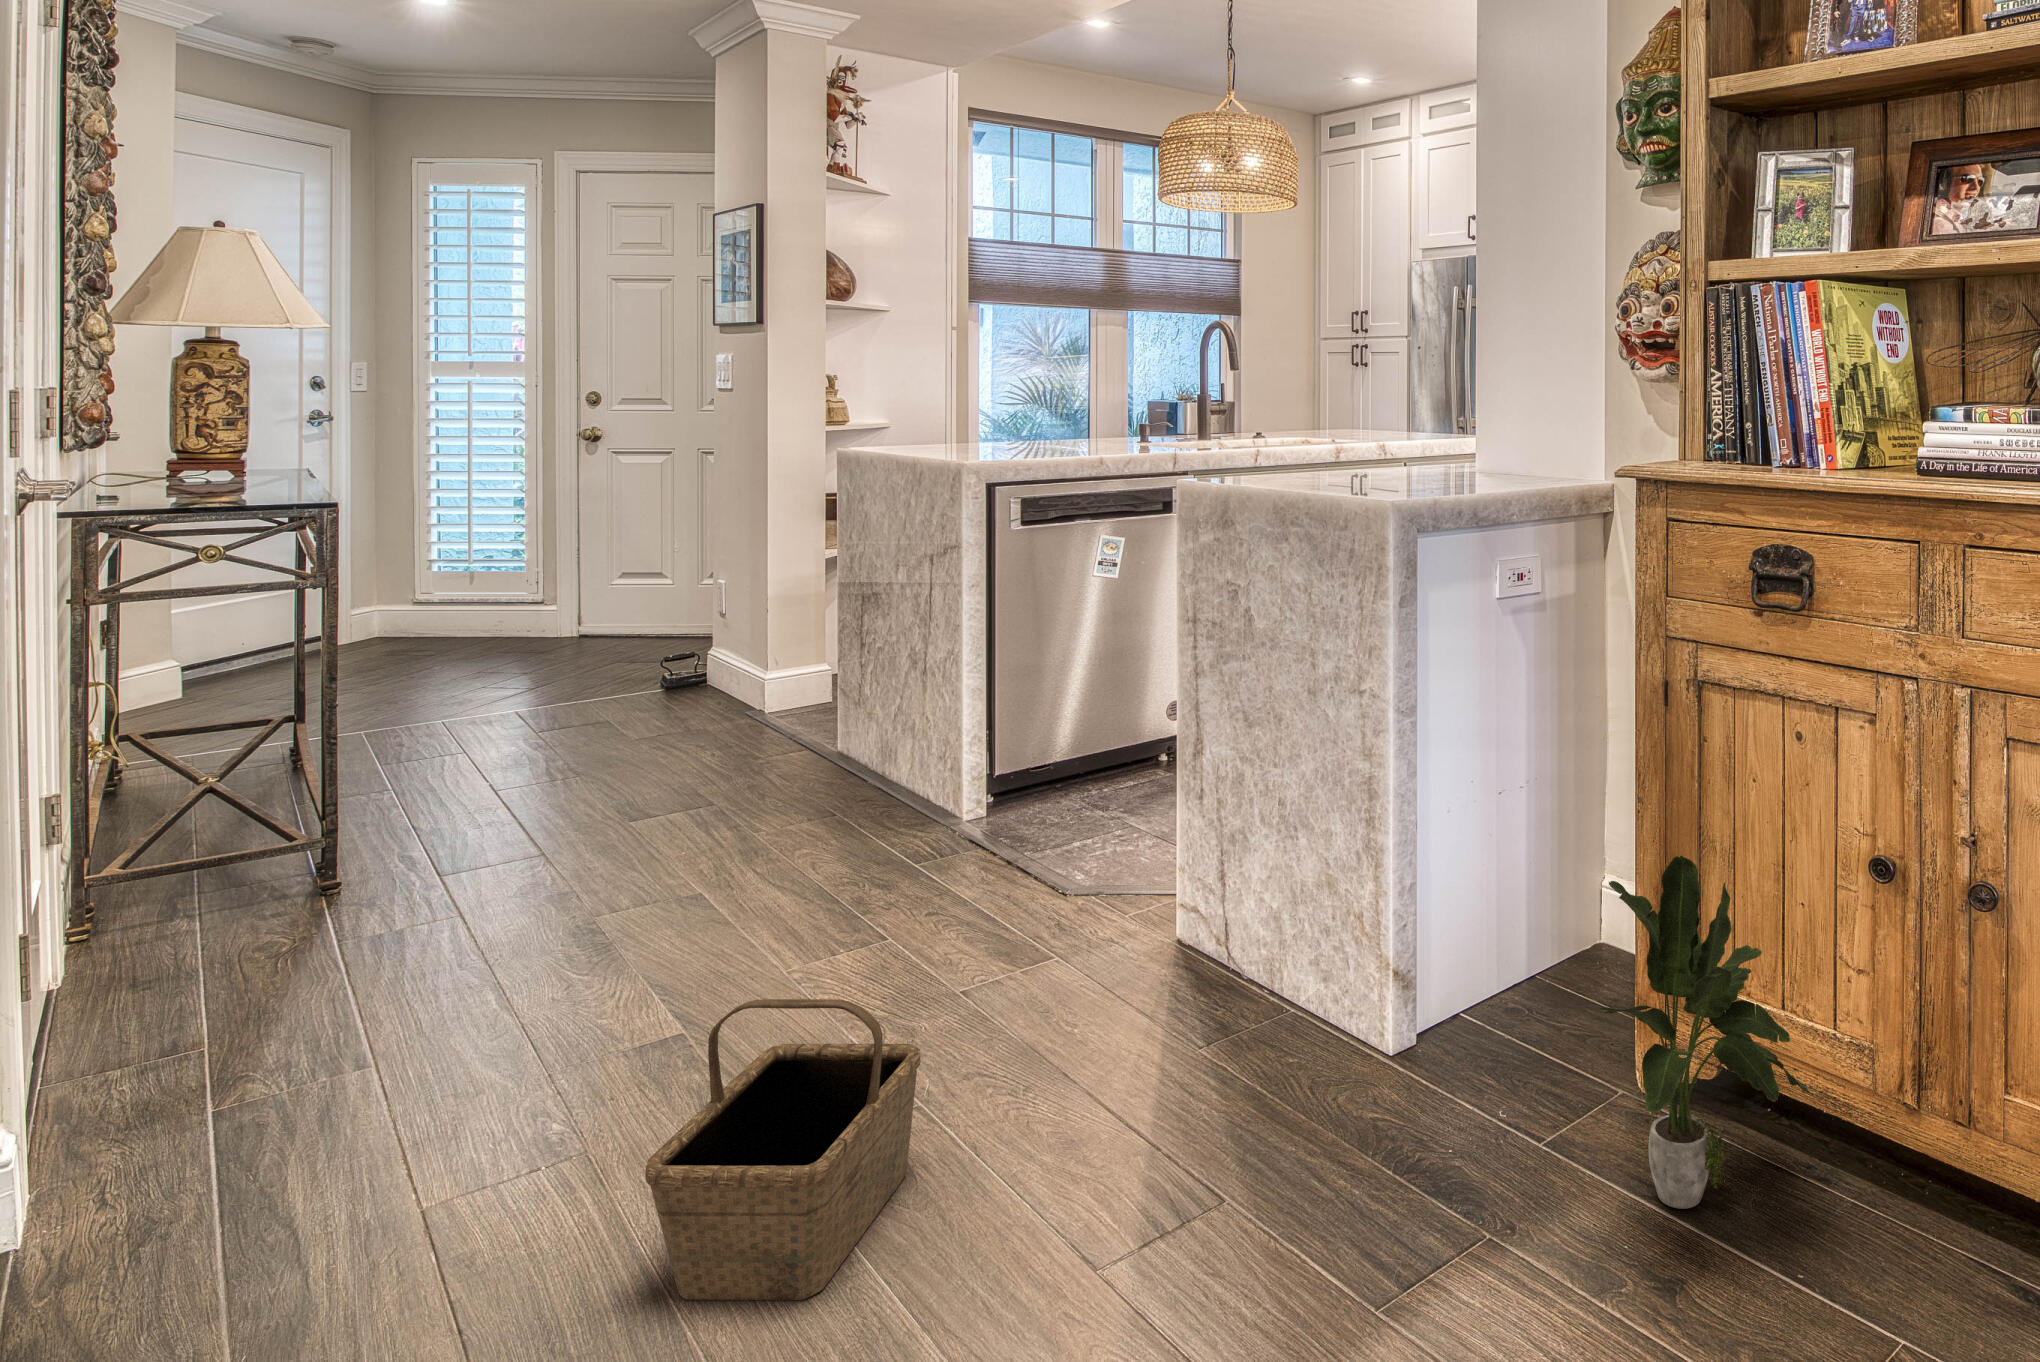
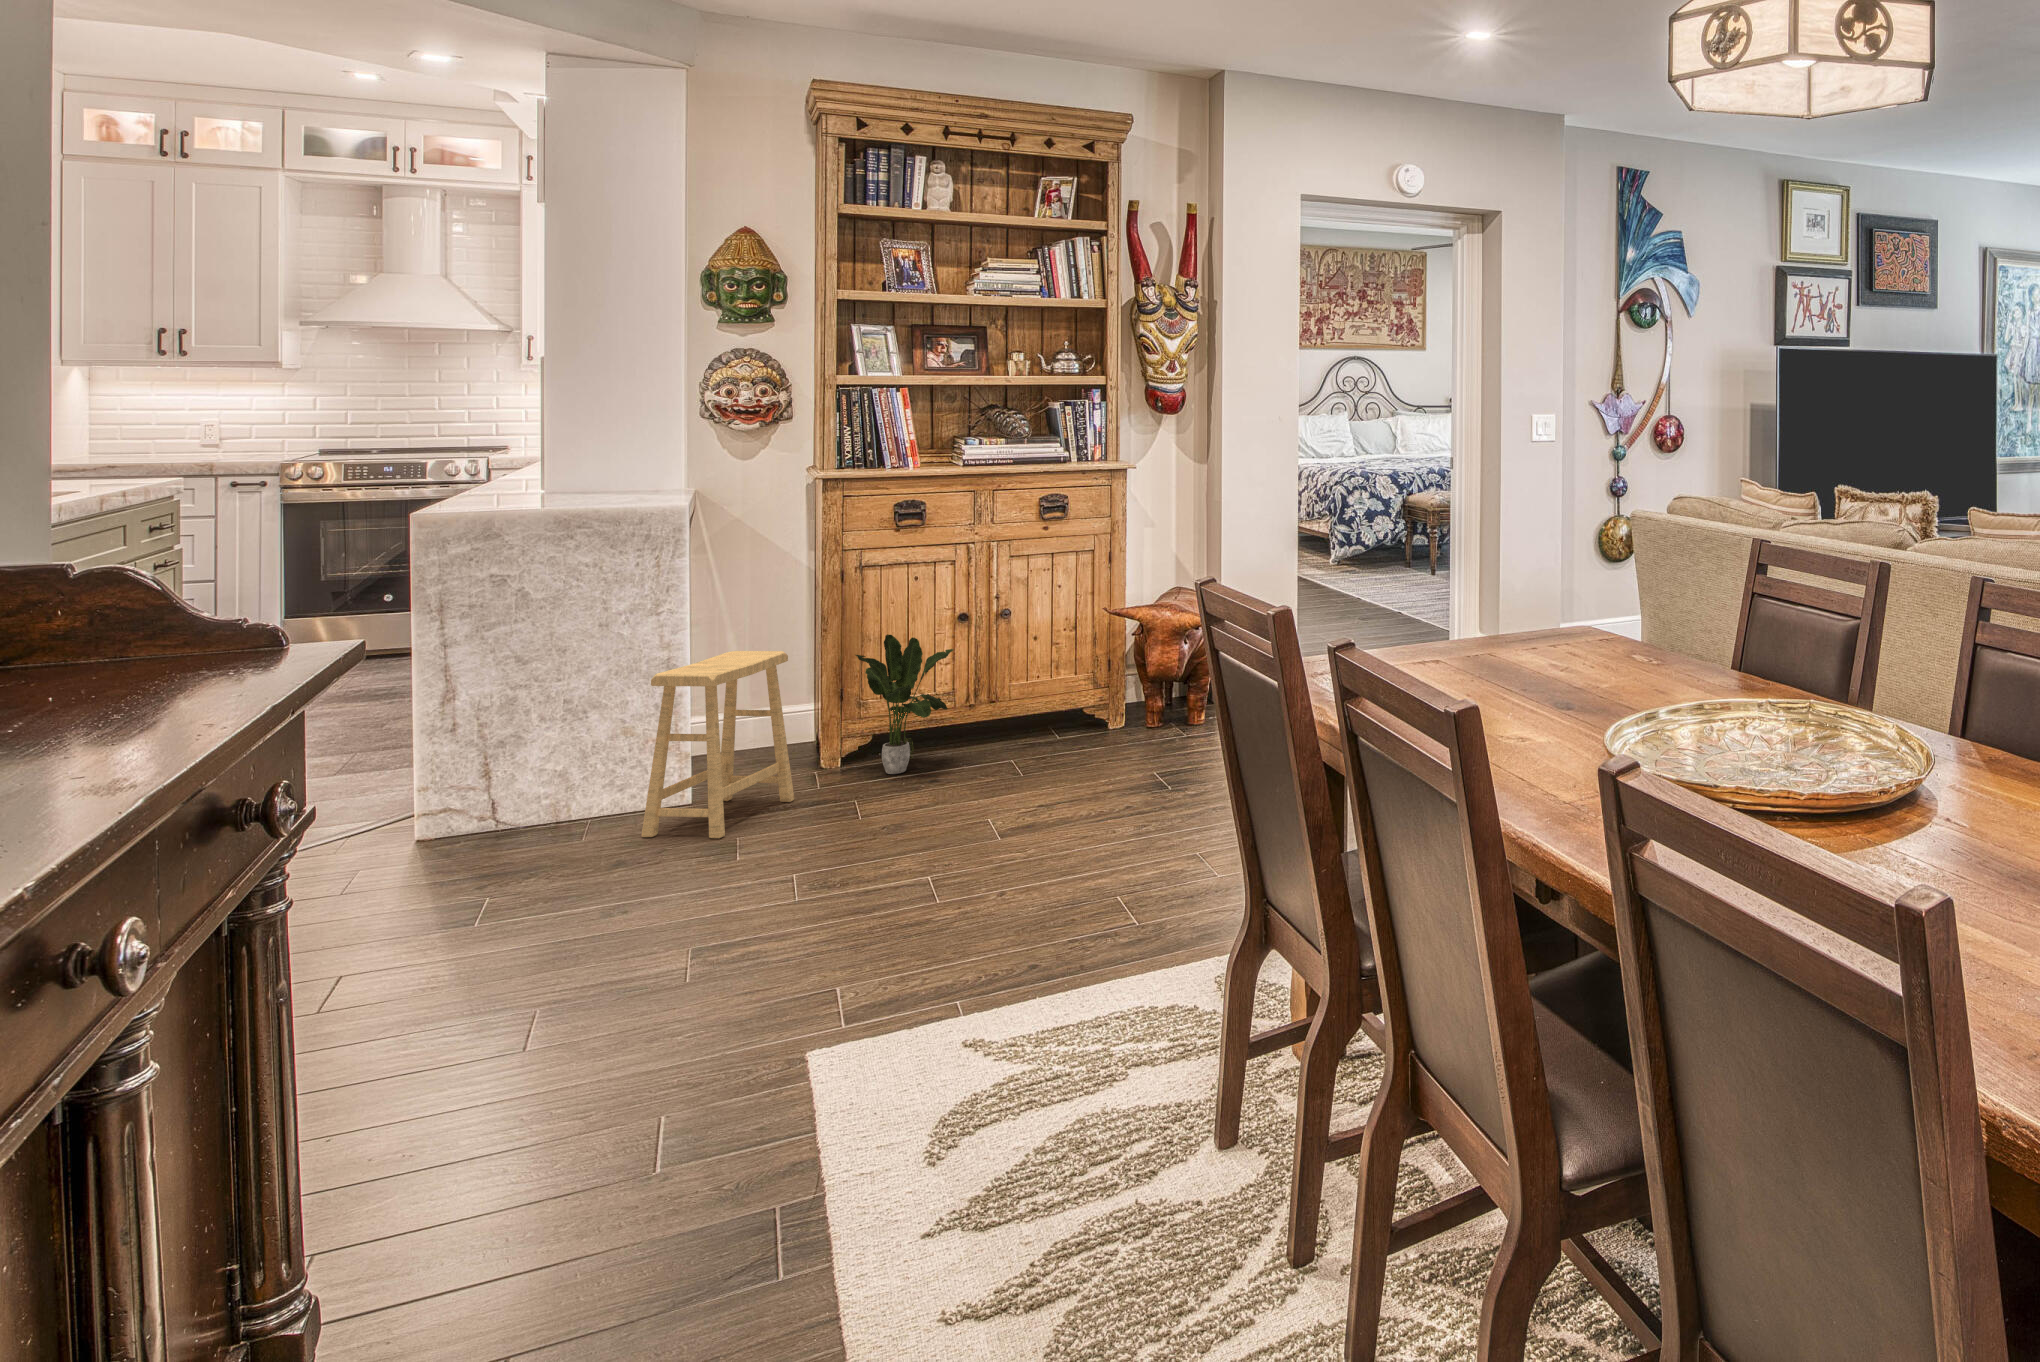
footstool: none [1183,798,1438,1192] -> present [641,651,794,838]
basket: present [645,999,921,1300] -> none [485,780,659,925]

